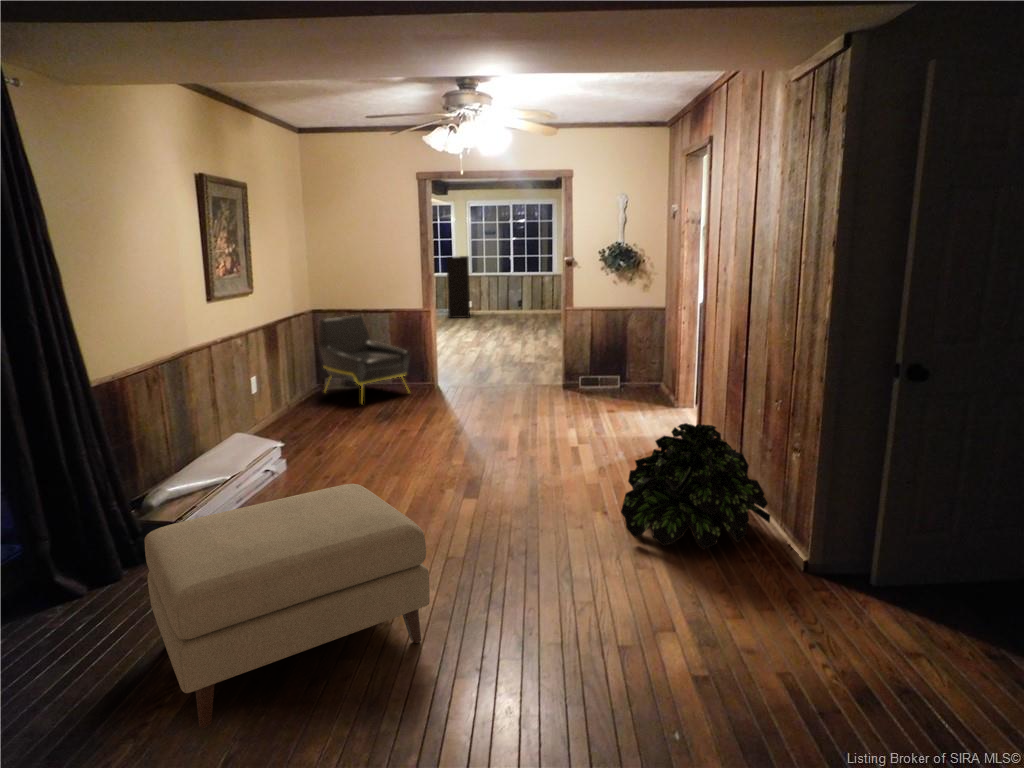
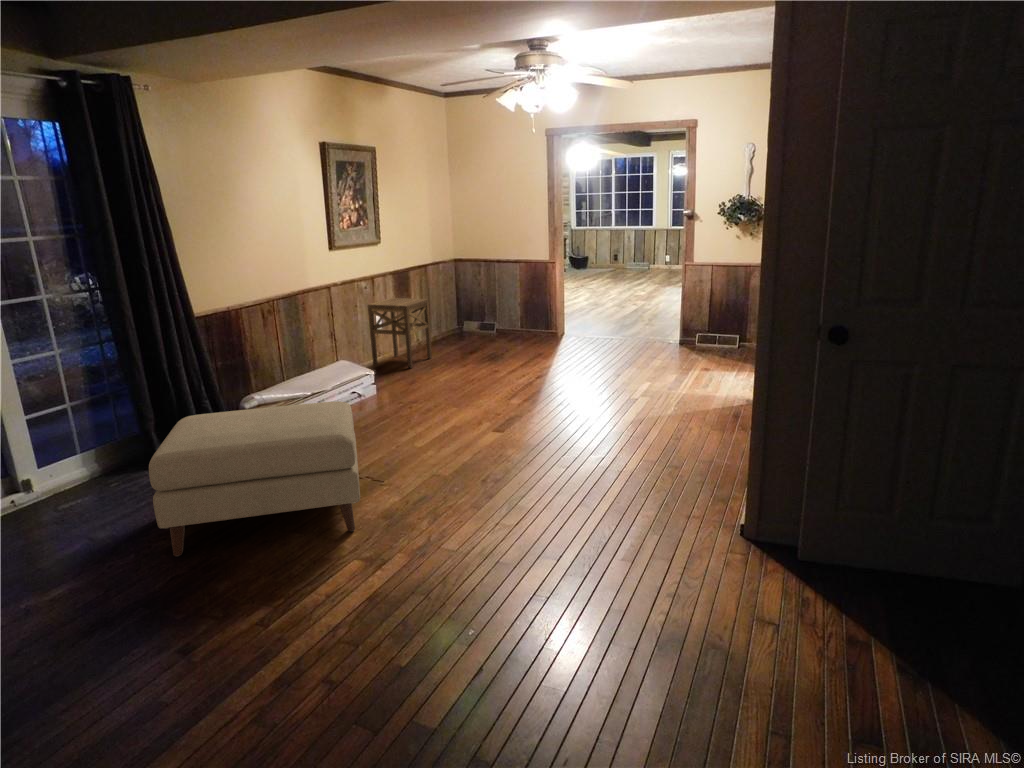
bookshelf: present [447,256,470,318] -> none [629,208,656,271]
armchair: present [319,315,410,403] -> none [451,265,528,347]
side table: none [247,355,320,436] -> present [367,298,432,368]
potted plant: present [621,423,770,550] -> none [589,378,738,500]

